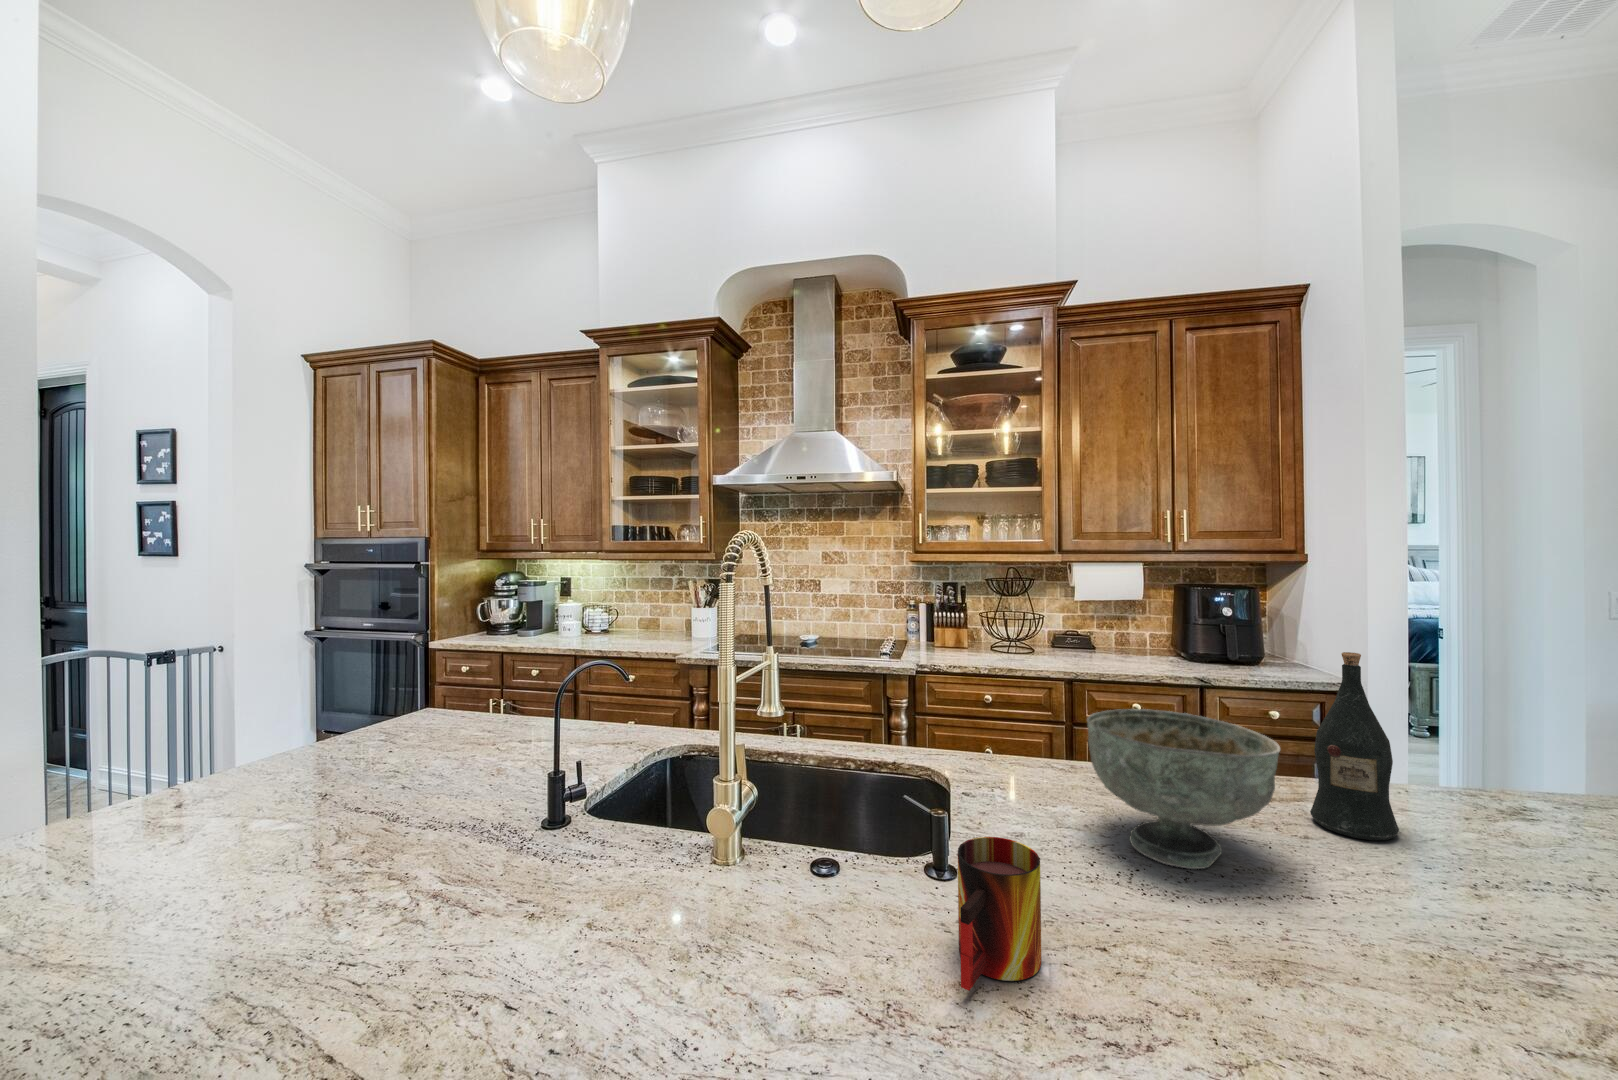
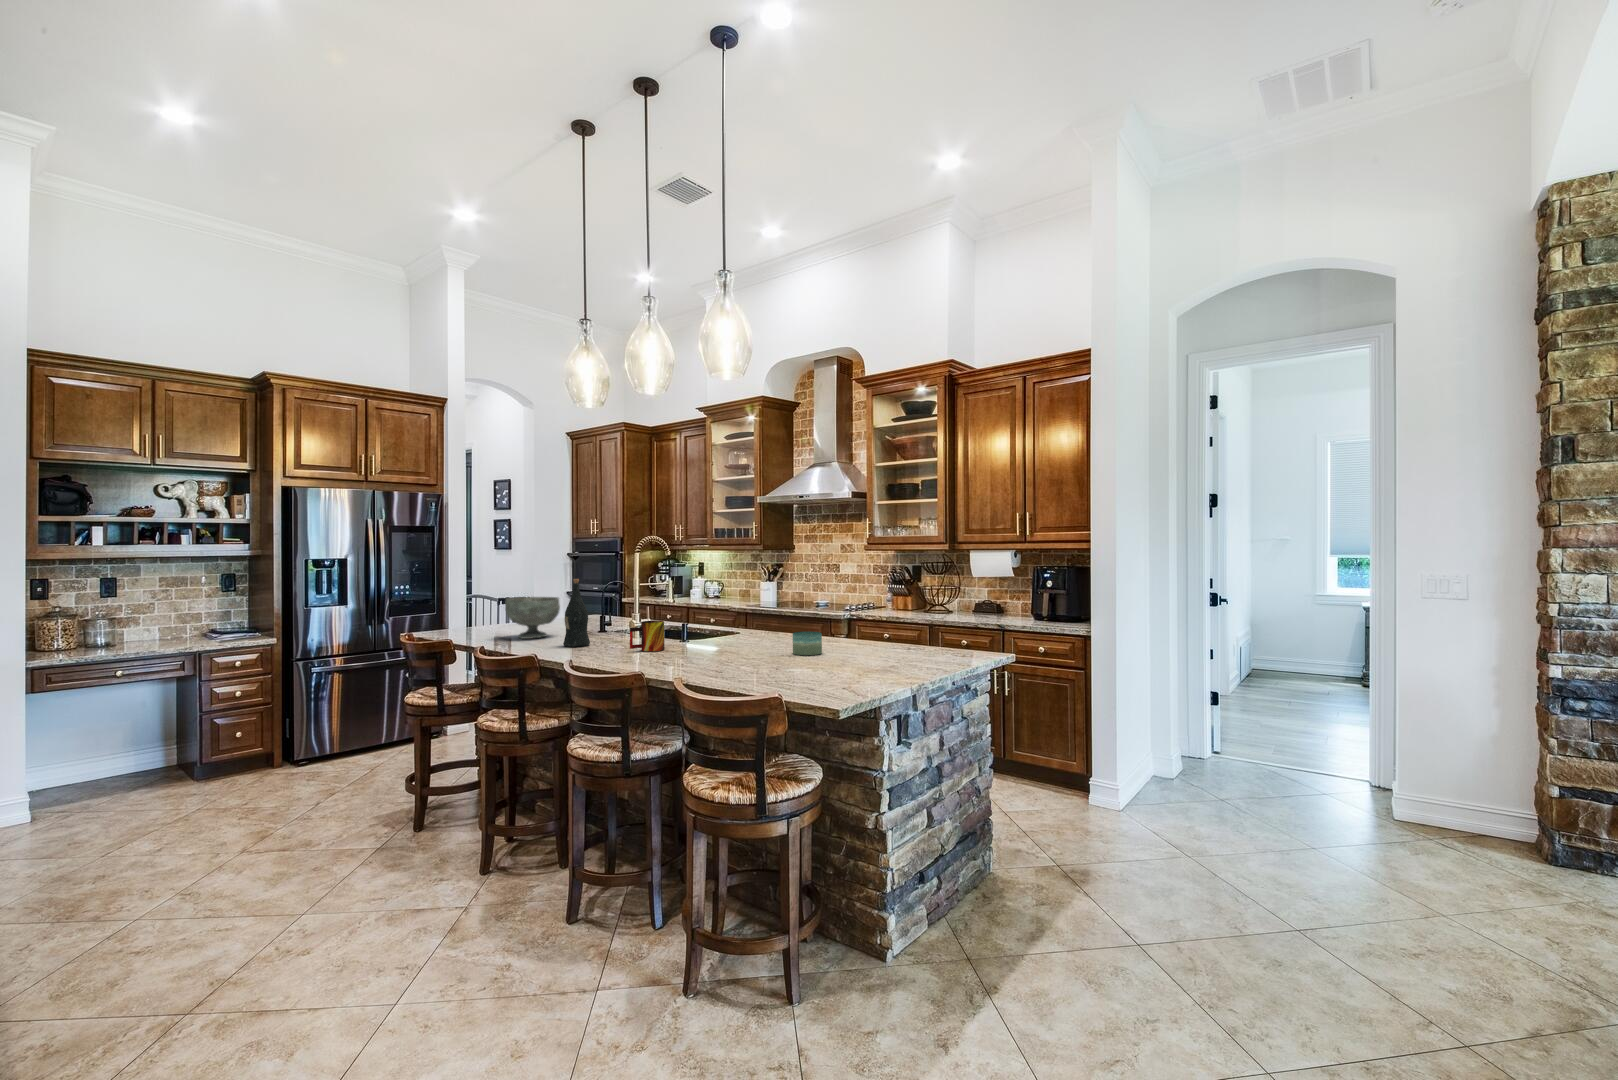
wine bottle: present [1310,652,1399,840] -> present [563,579,590,647]
decorative bowl: present [1087,709,1281,869] -> present [505,597,560,639]
candle: none [1386,816,1506,914] -> present [793,632,822,655]

